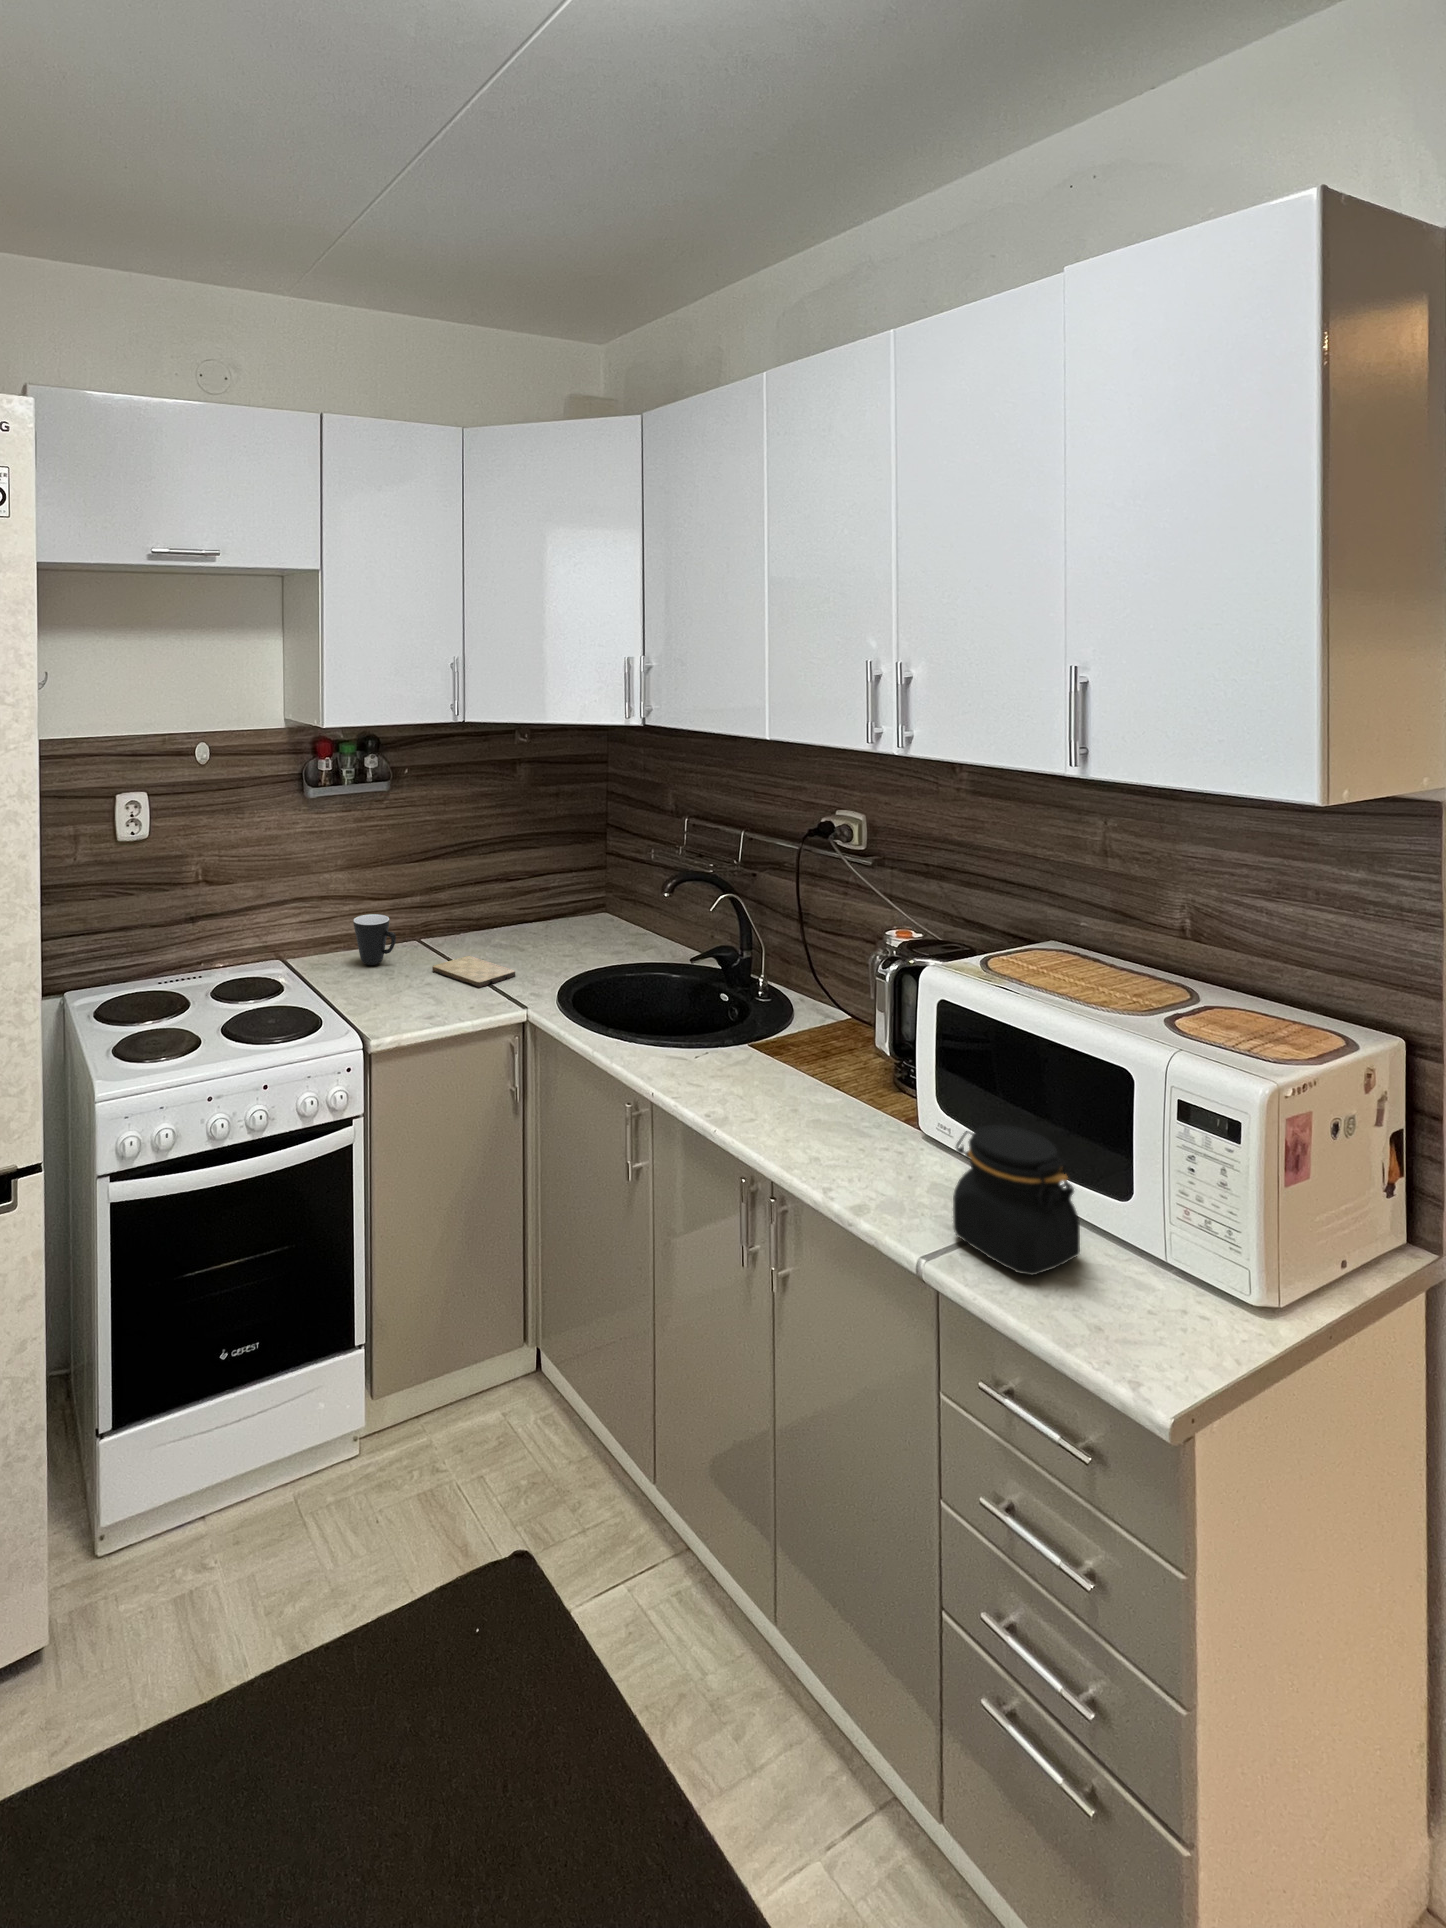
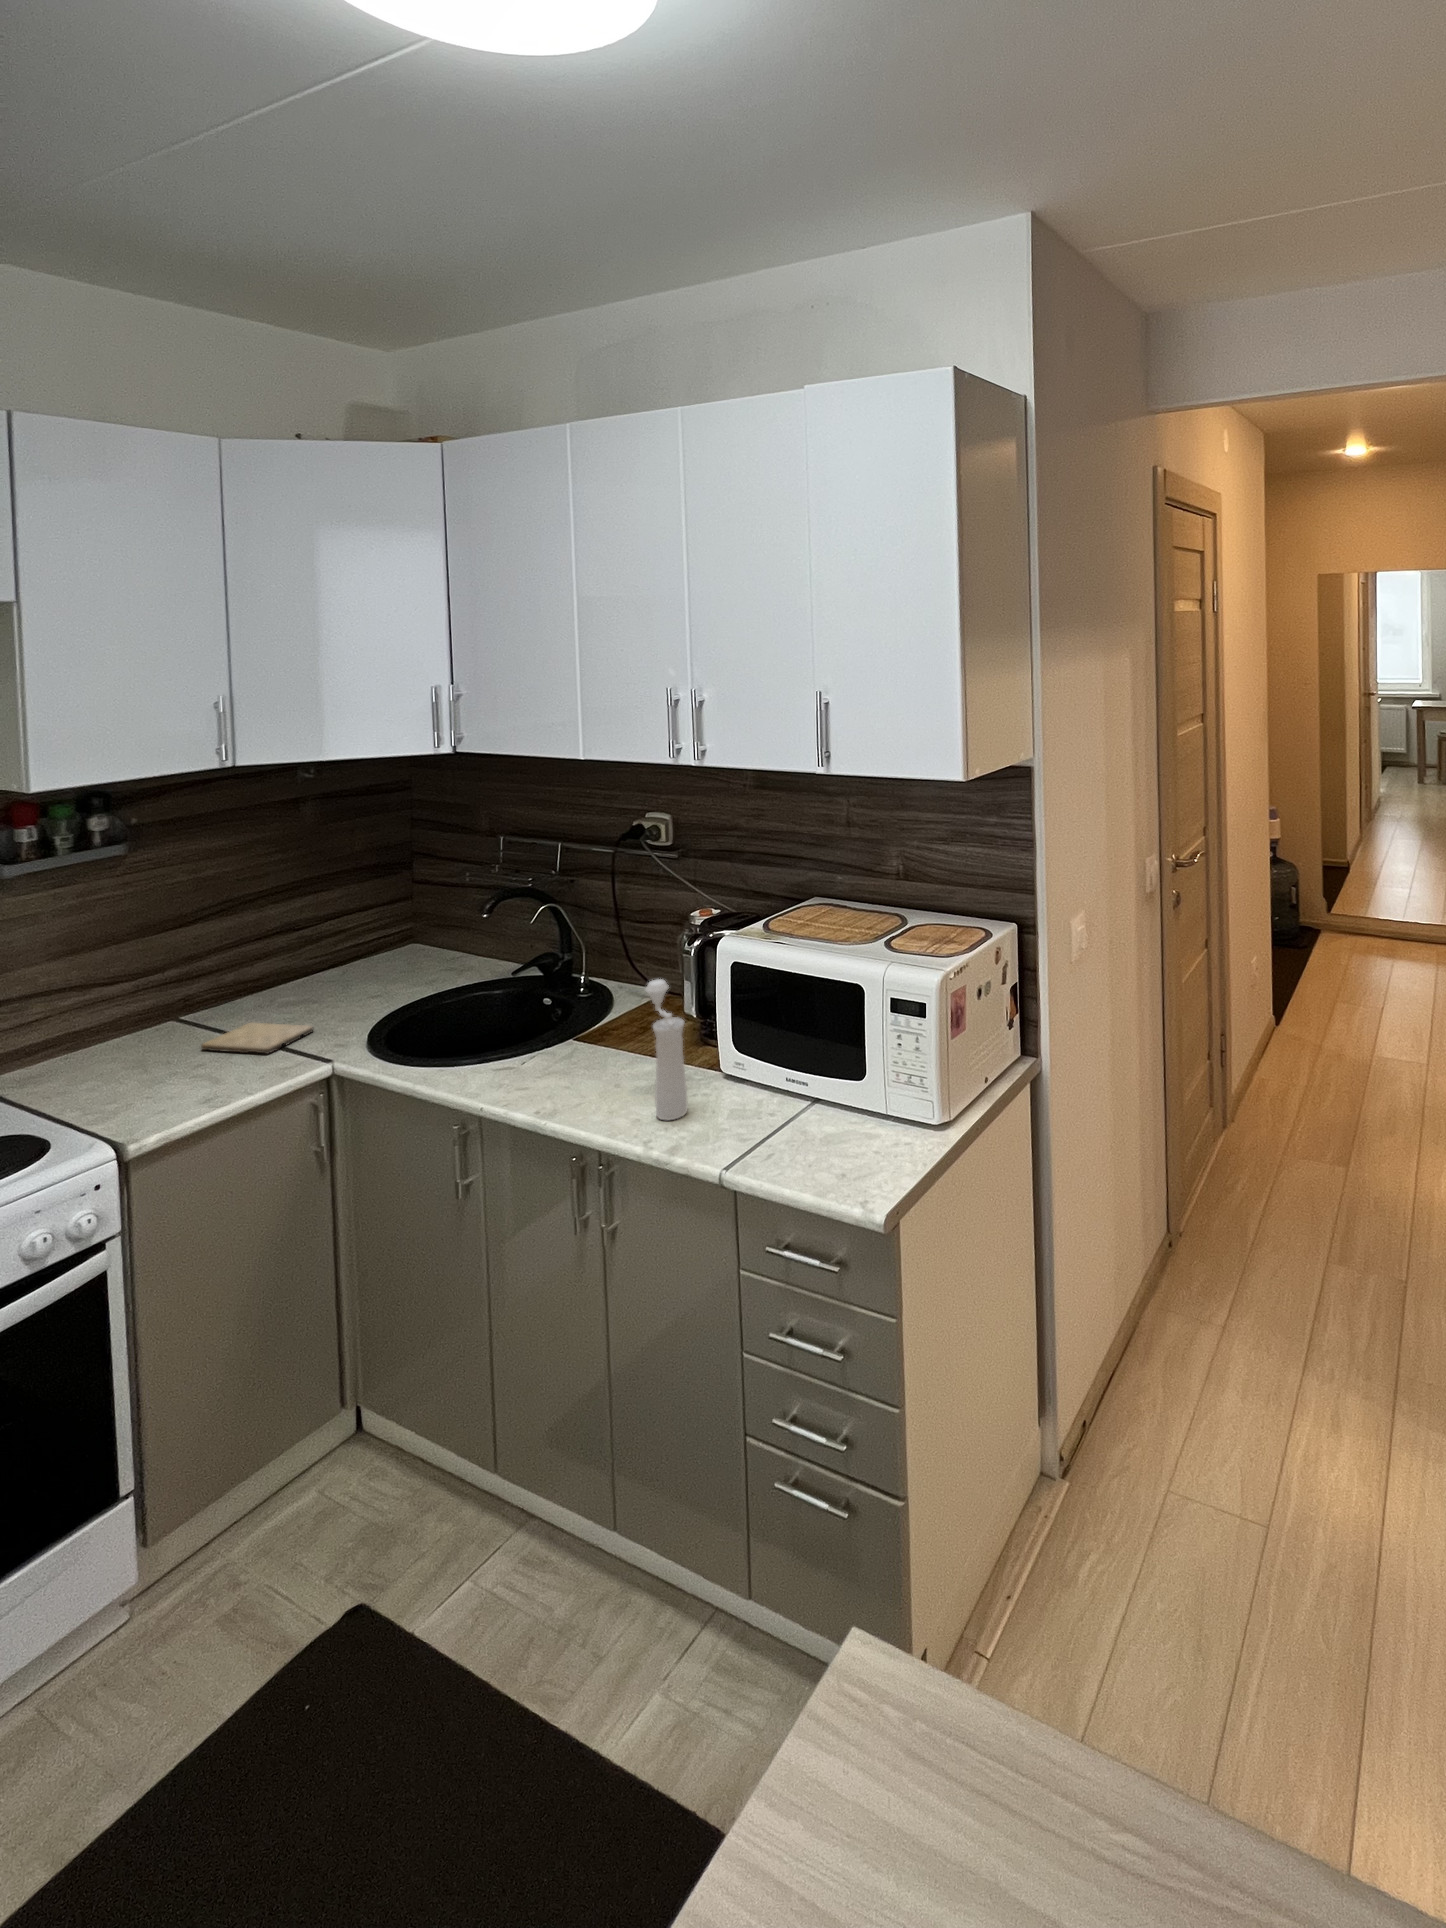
mug: present [353,914,396,965] -> none [79,1000,146,1063]
pepper mill: none [829,999,877,1171] -> present [646,979,688,1120]
jar: present [953,1125,1080,1275] -> none [745,1048,832,1157]

